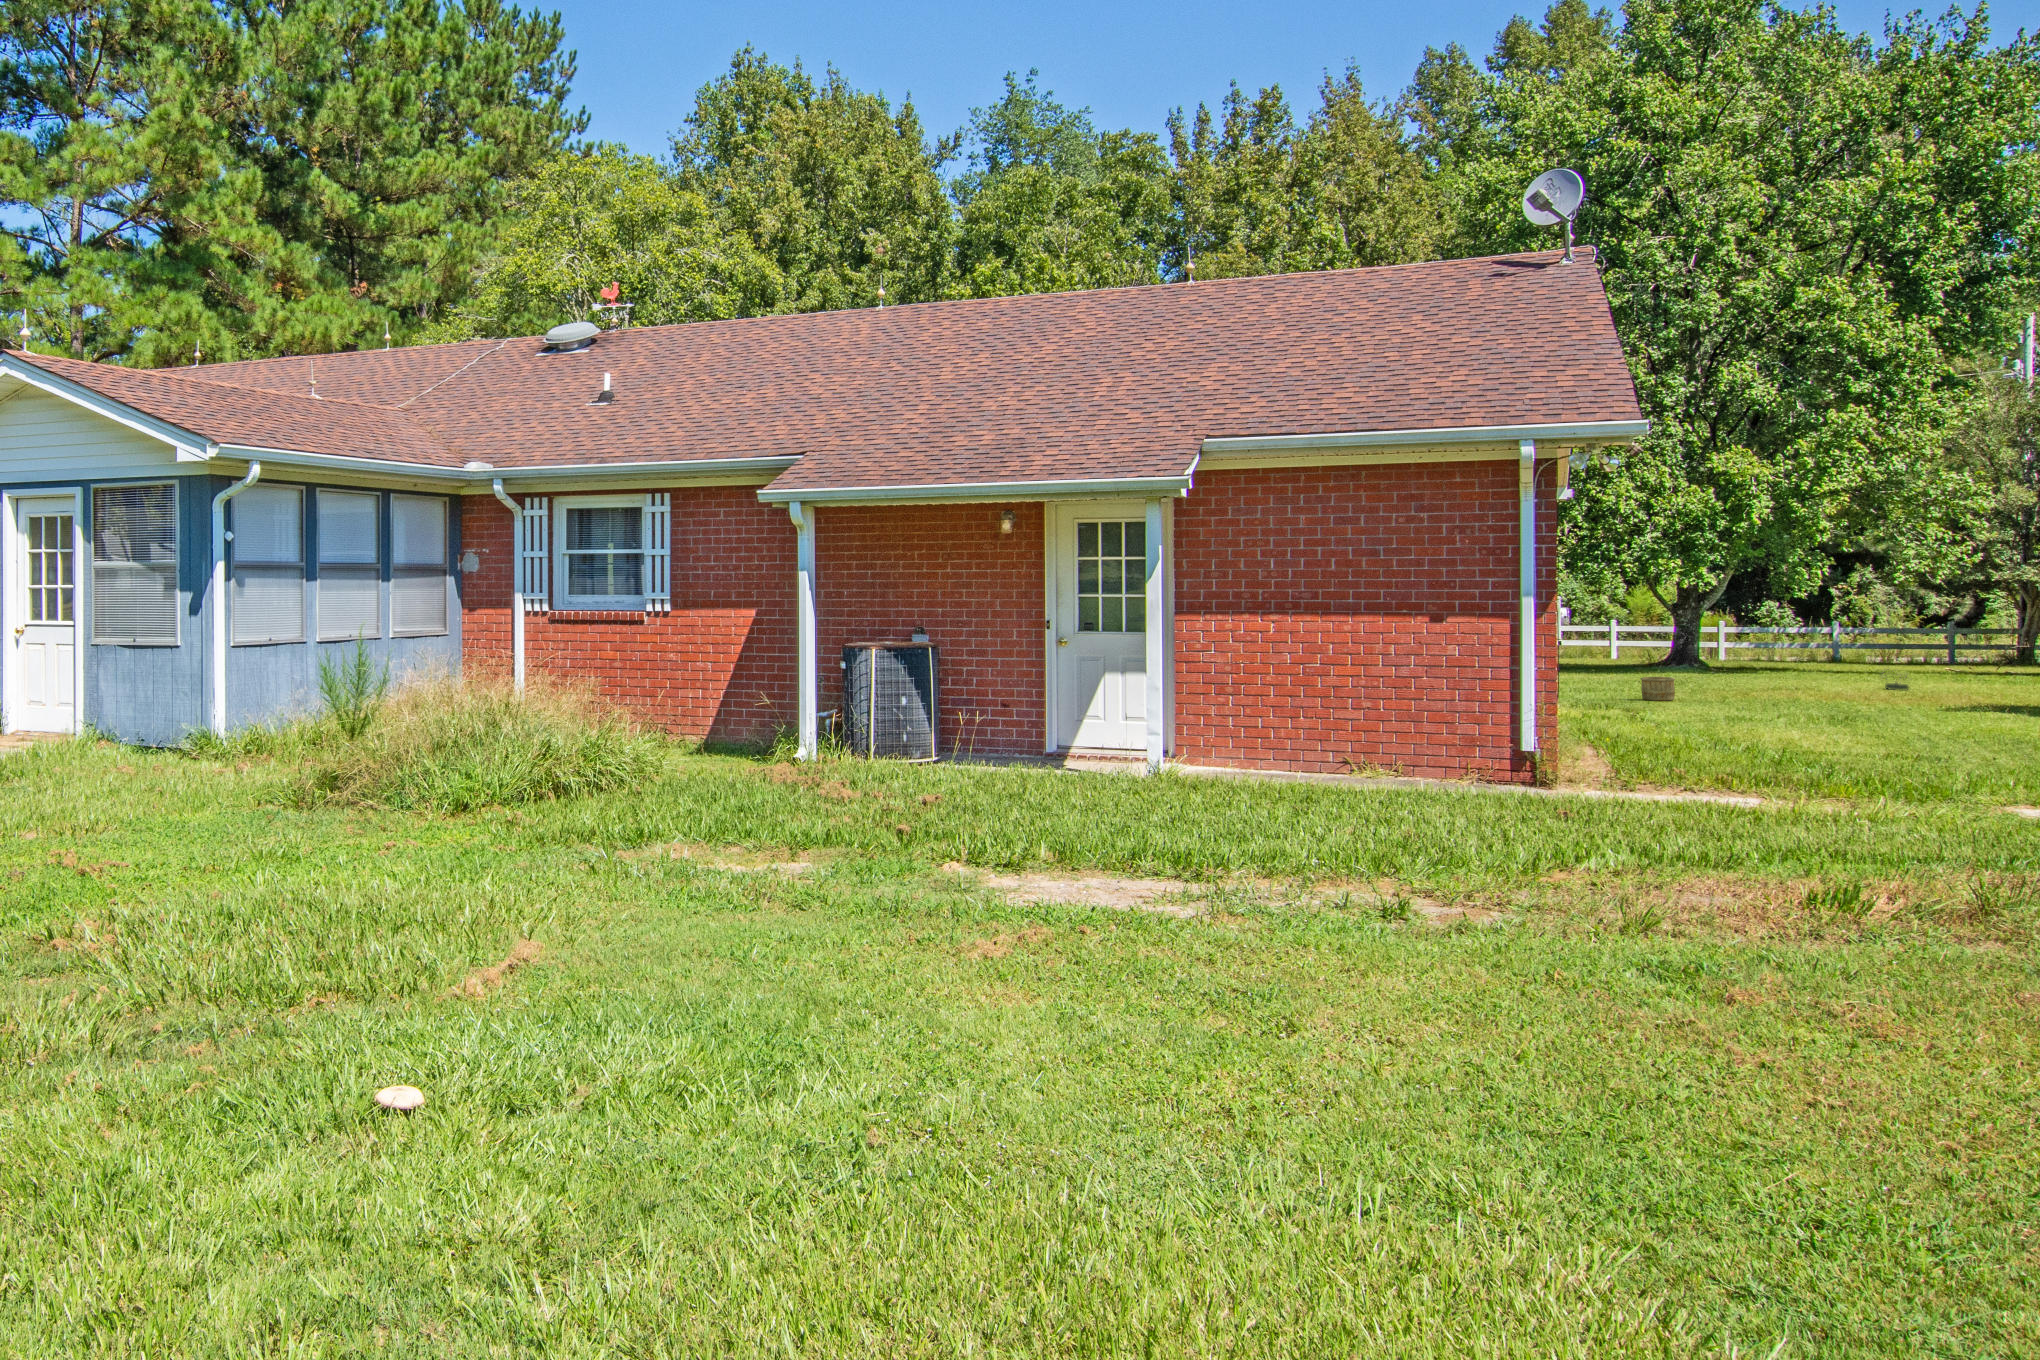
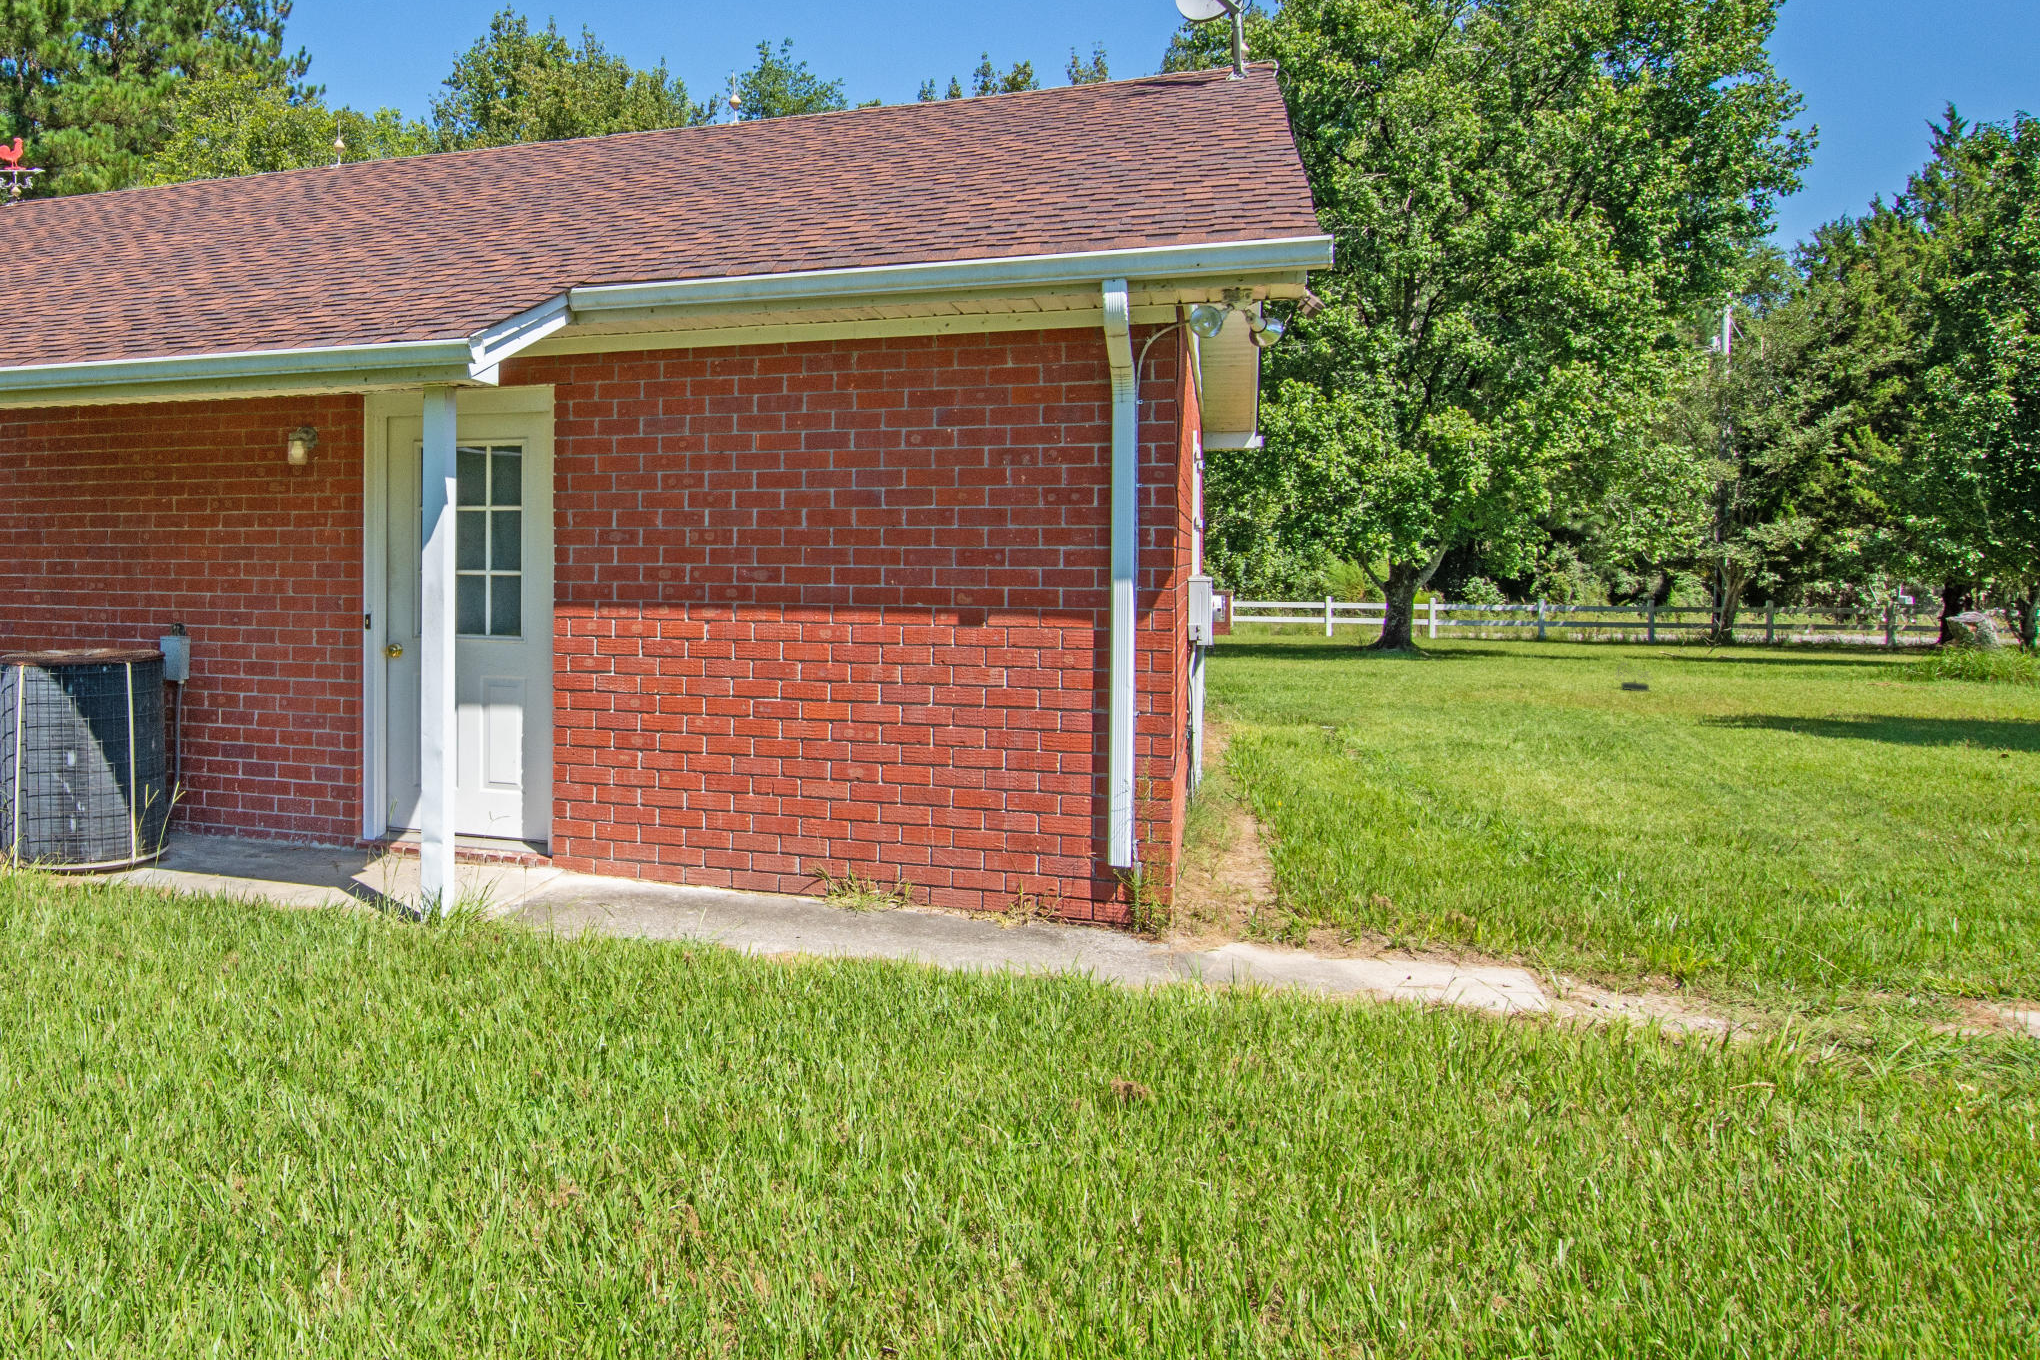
wooden bucket: present [1640,677,1675,701] -> none [1342,678,1384,709]

